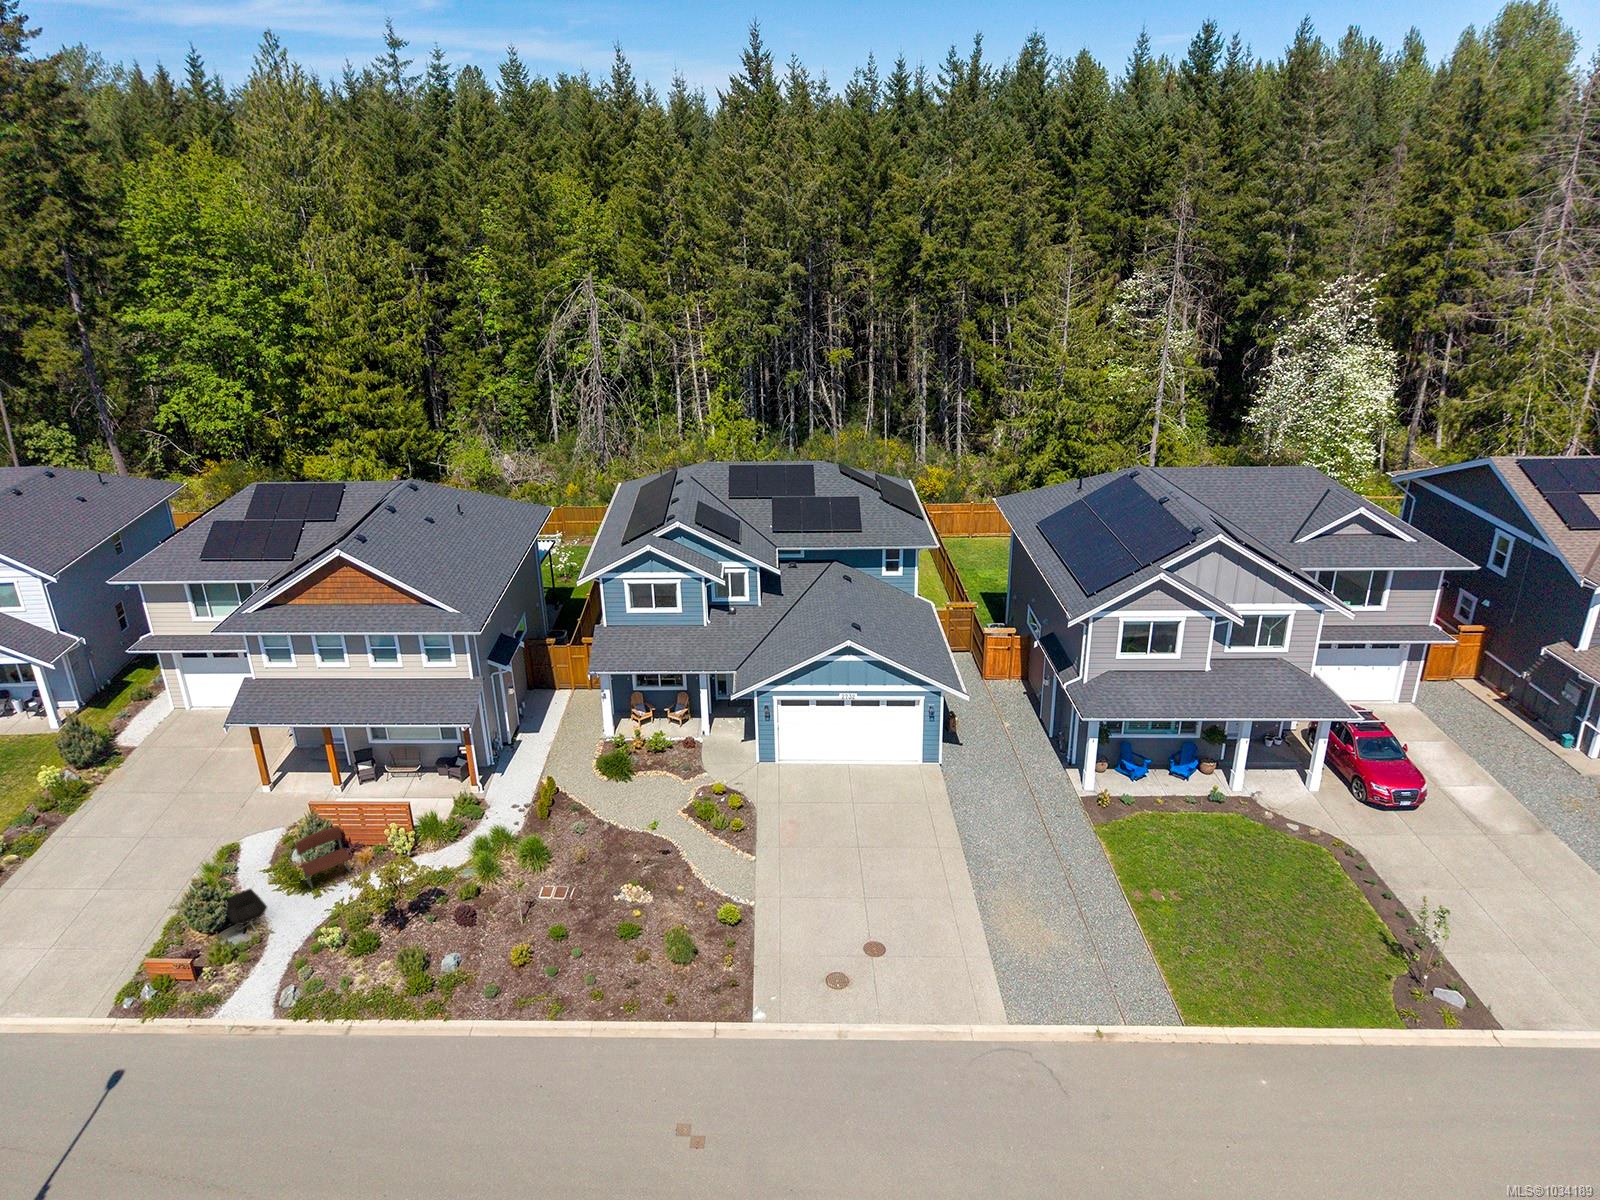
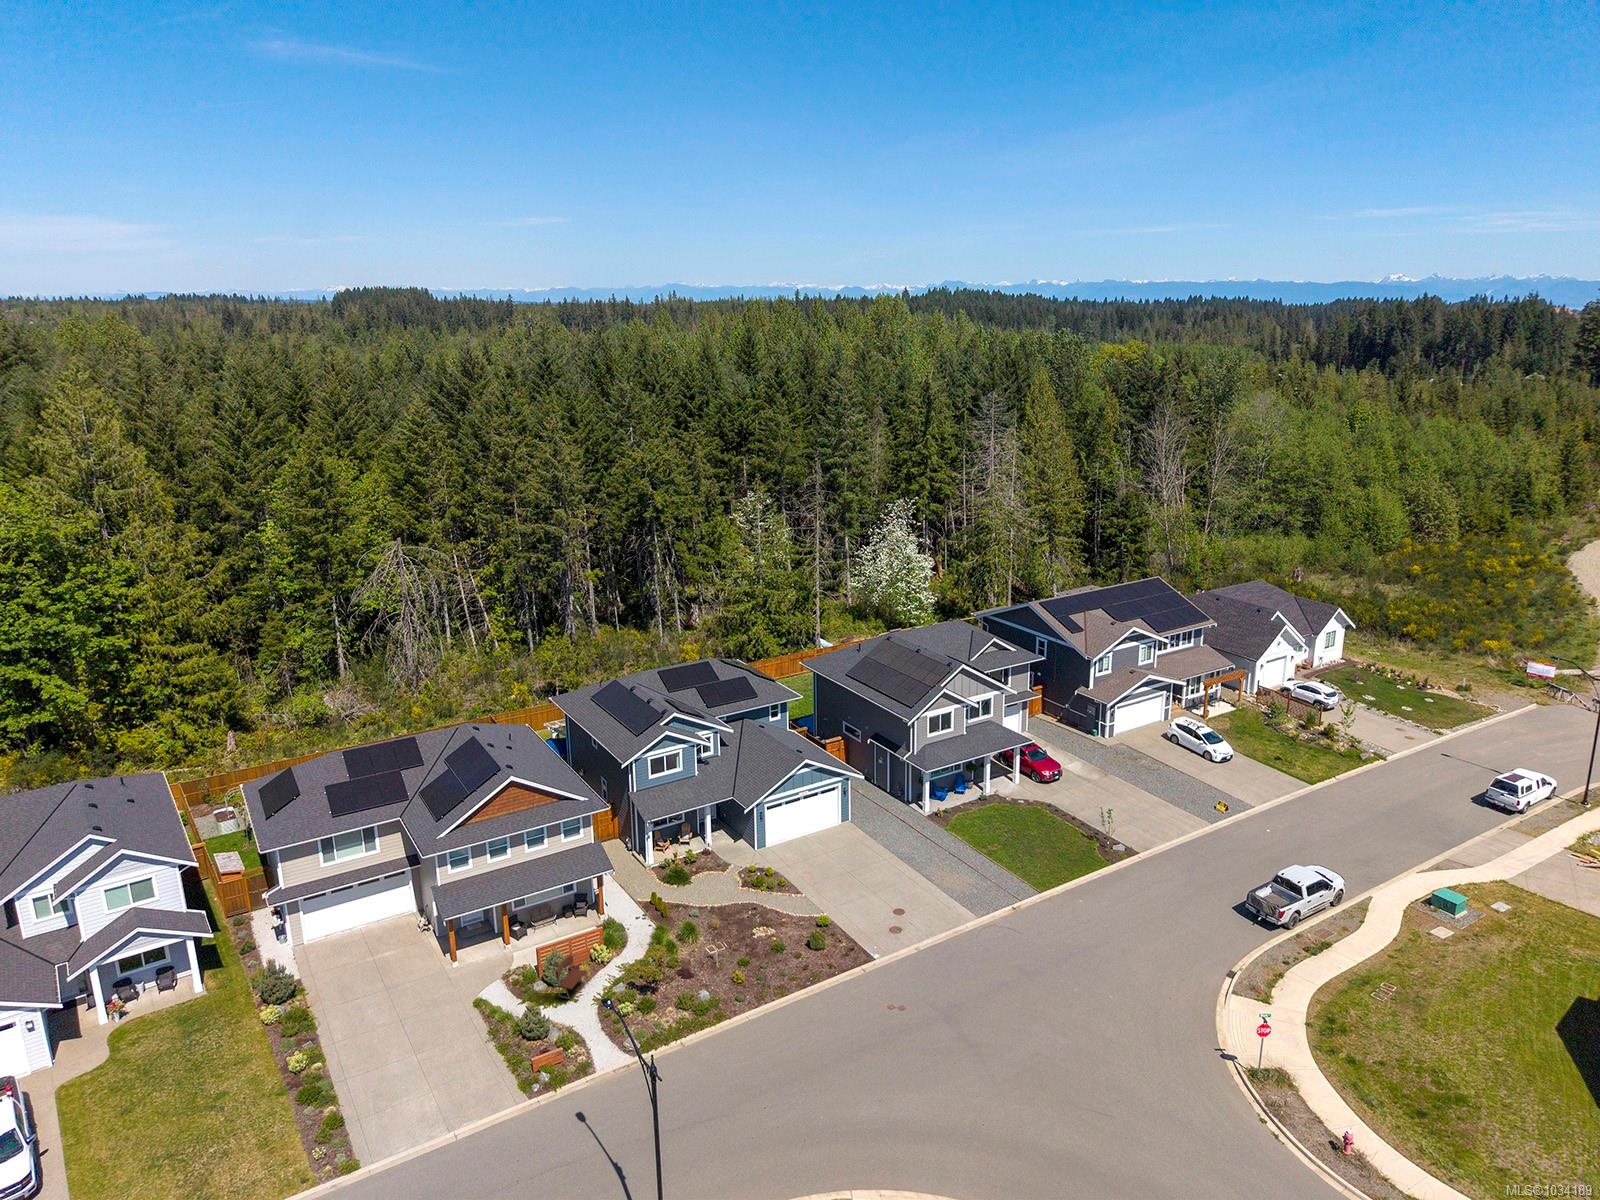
lounge chair: present [227,889,267,930] -> none [539,1006,565,1034]

